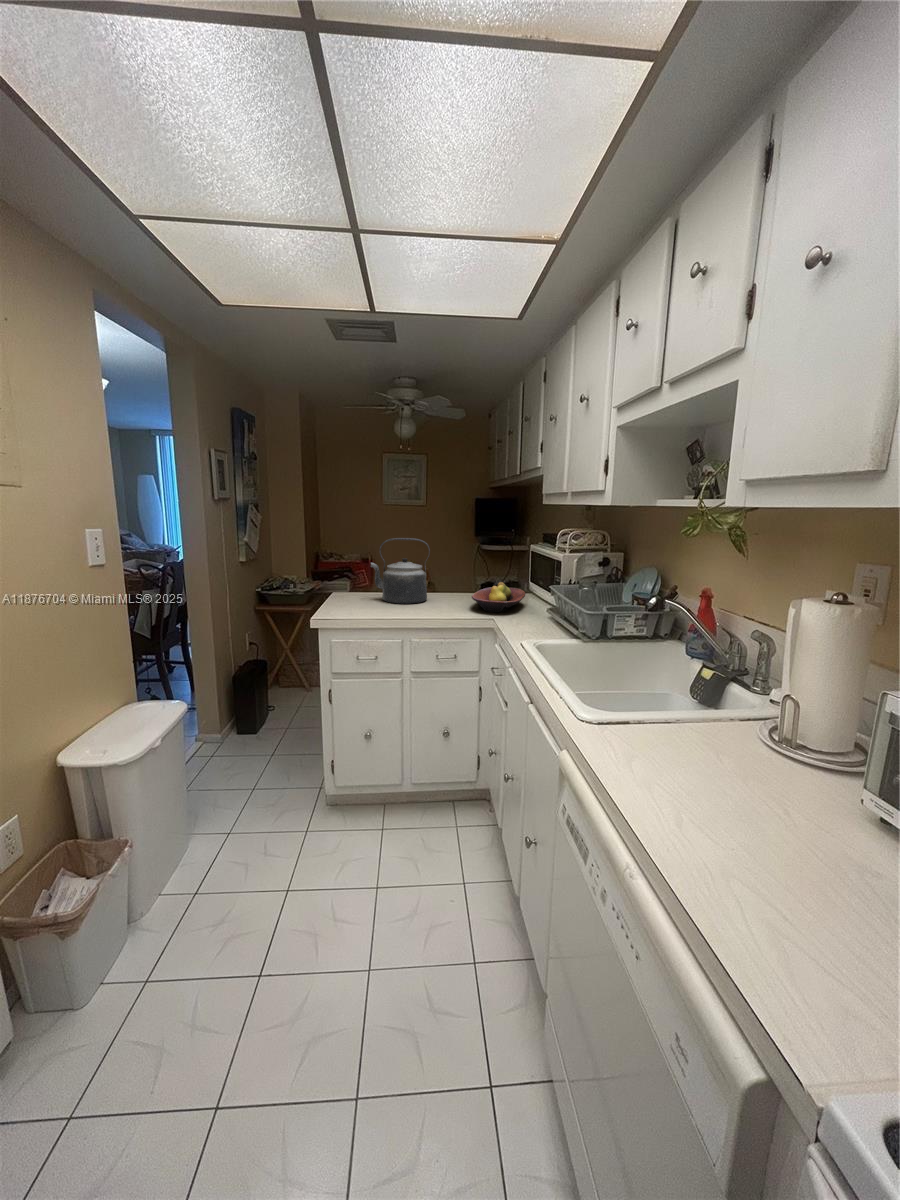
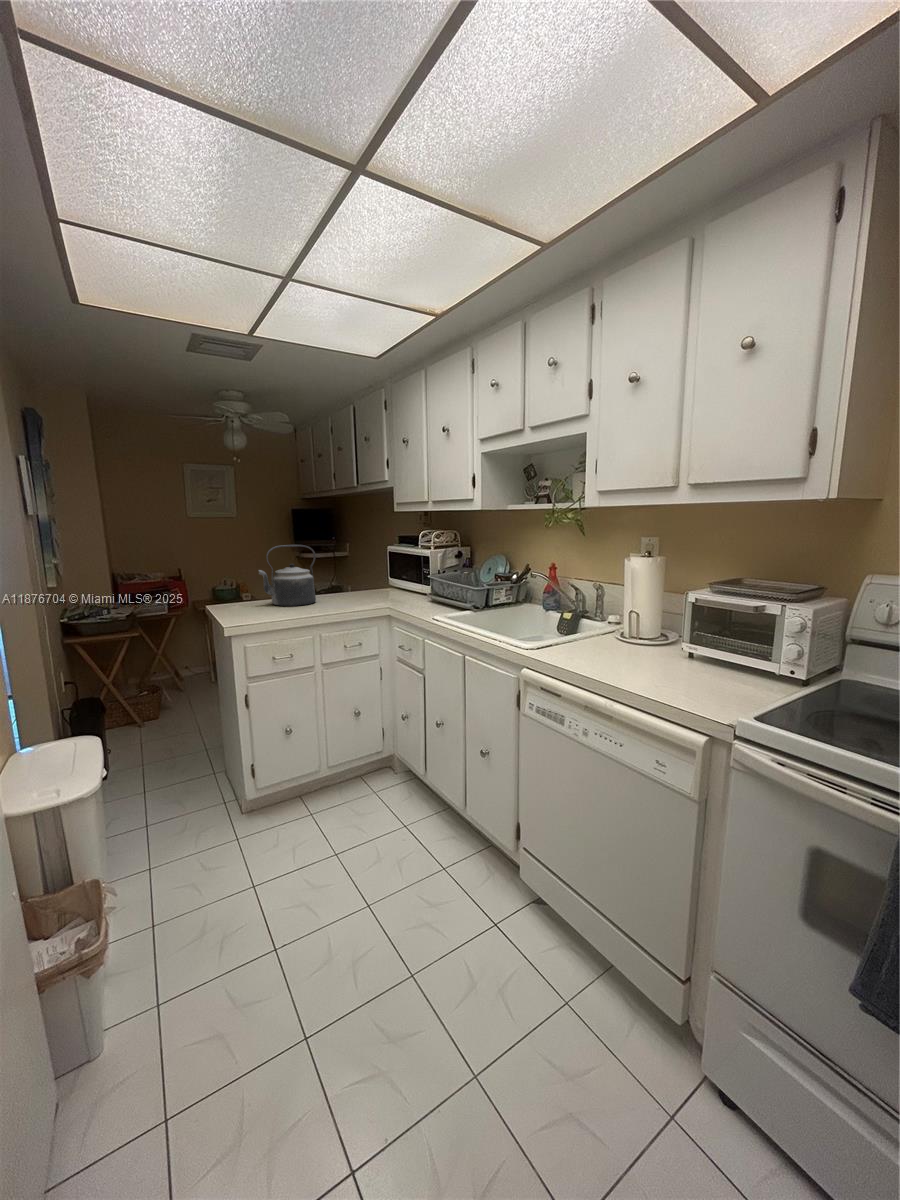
fruit bowl: present [472,582,525,612] -> none [361,578,404,603]

